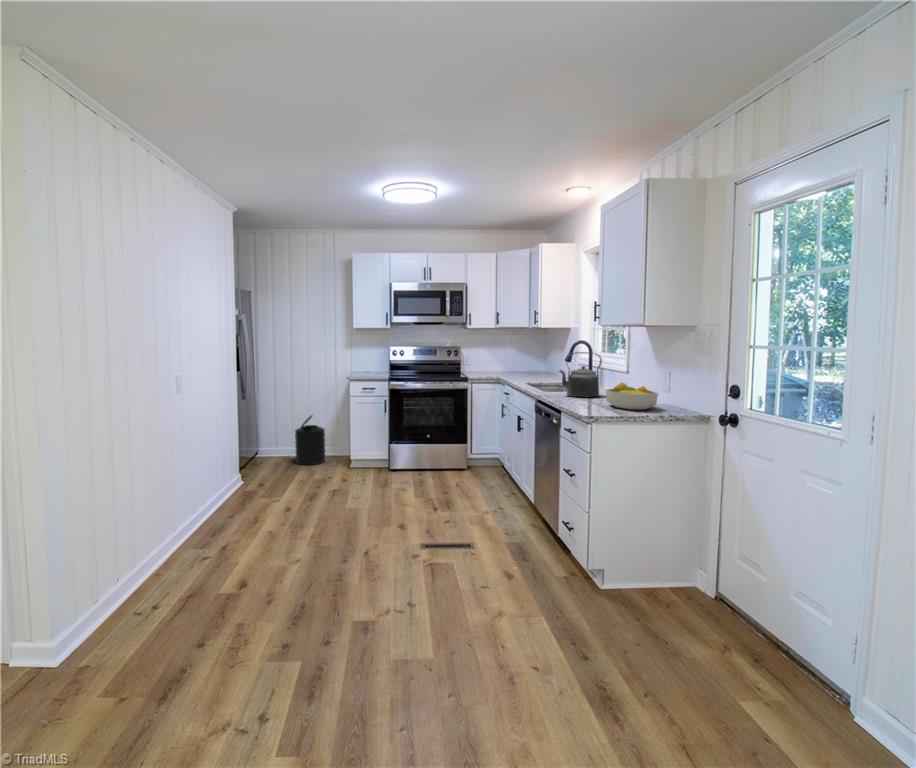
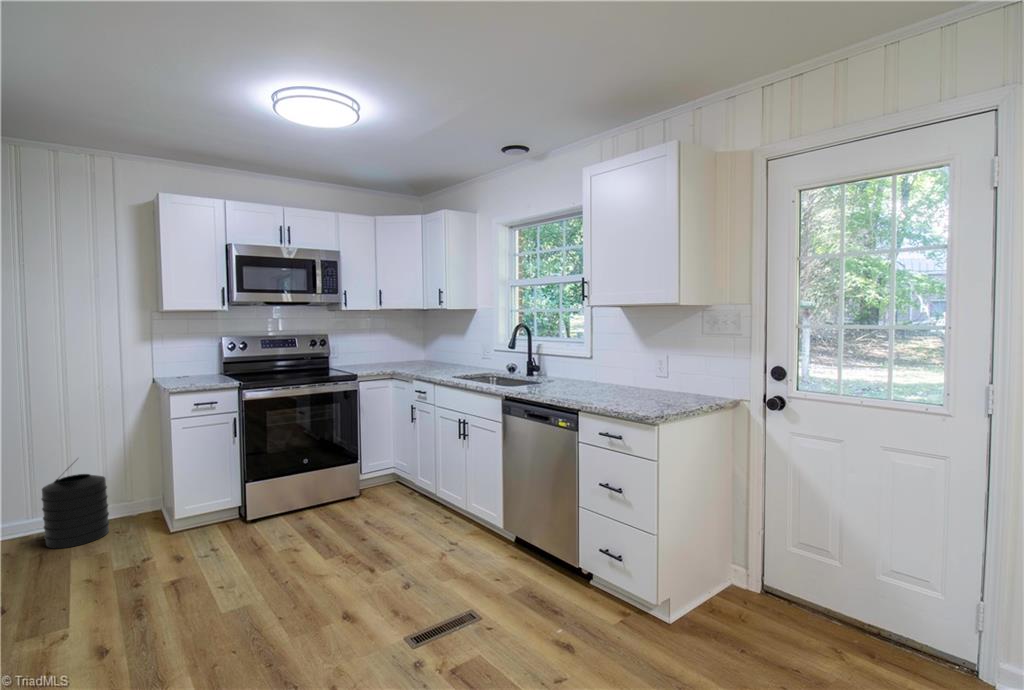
kettle: present [560,352,602,397] -> none [534,336,576,390]
fruit bowl: present [606,383,658,410] -> none [615,370,679,401]

